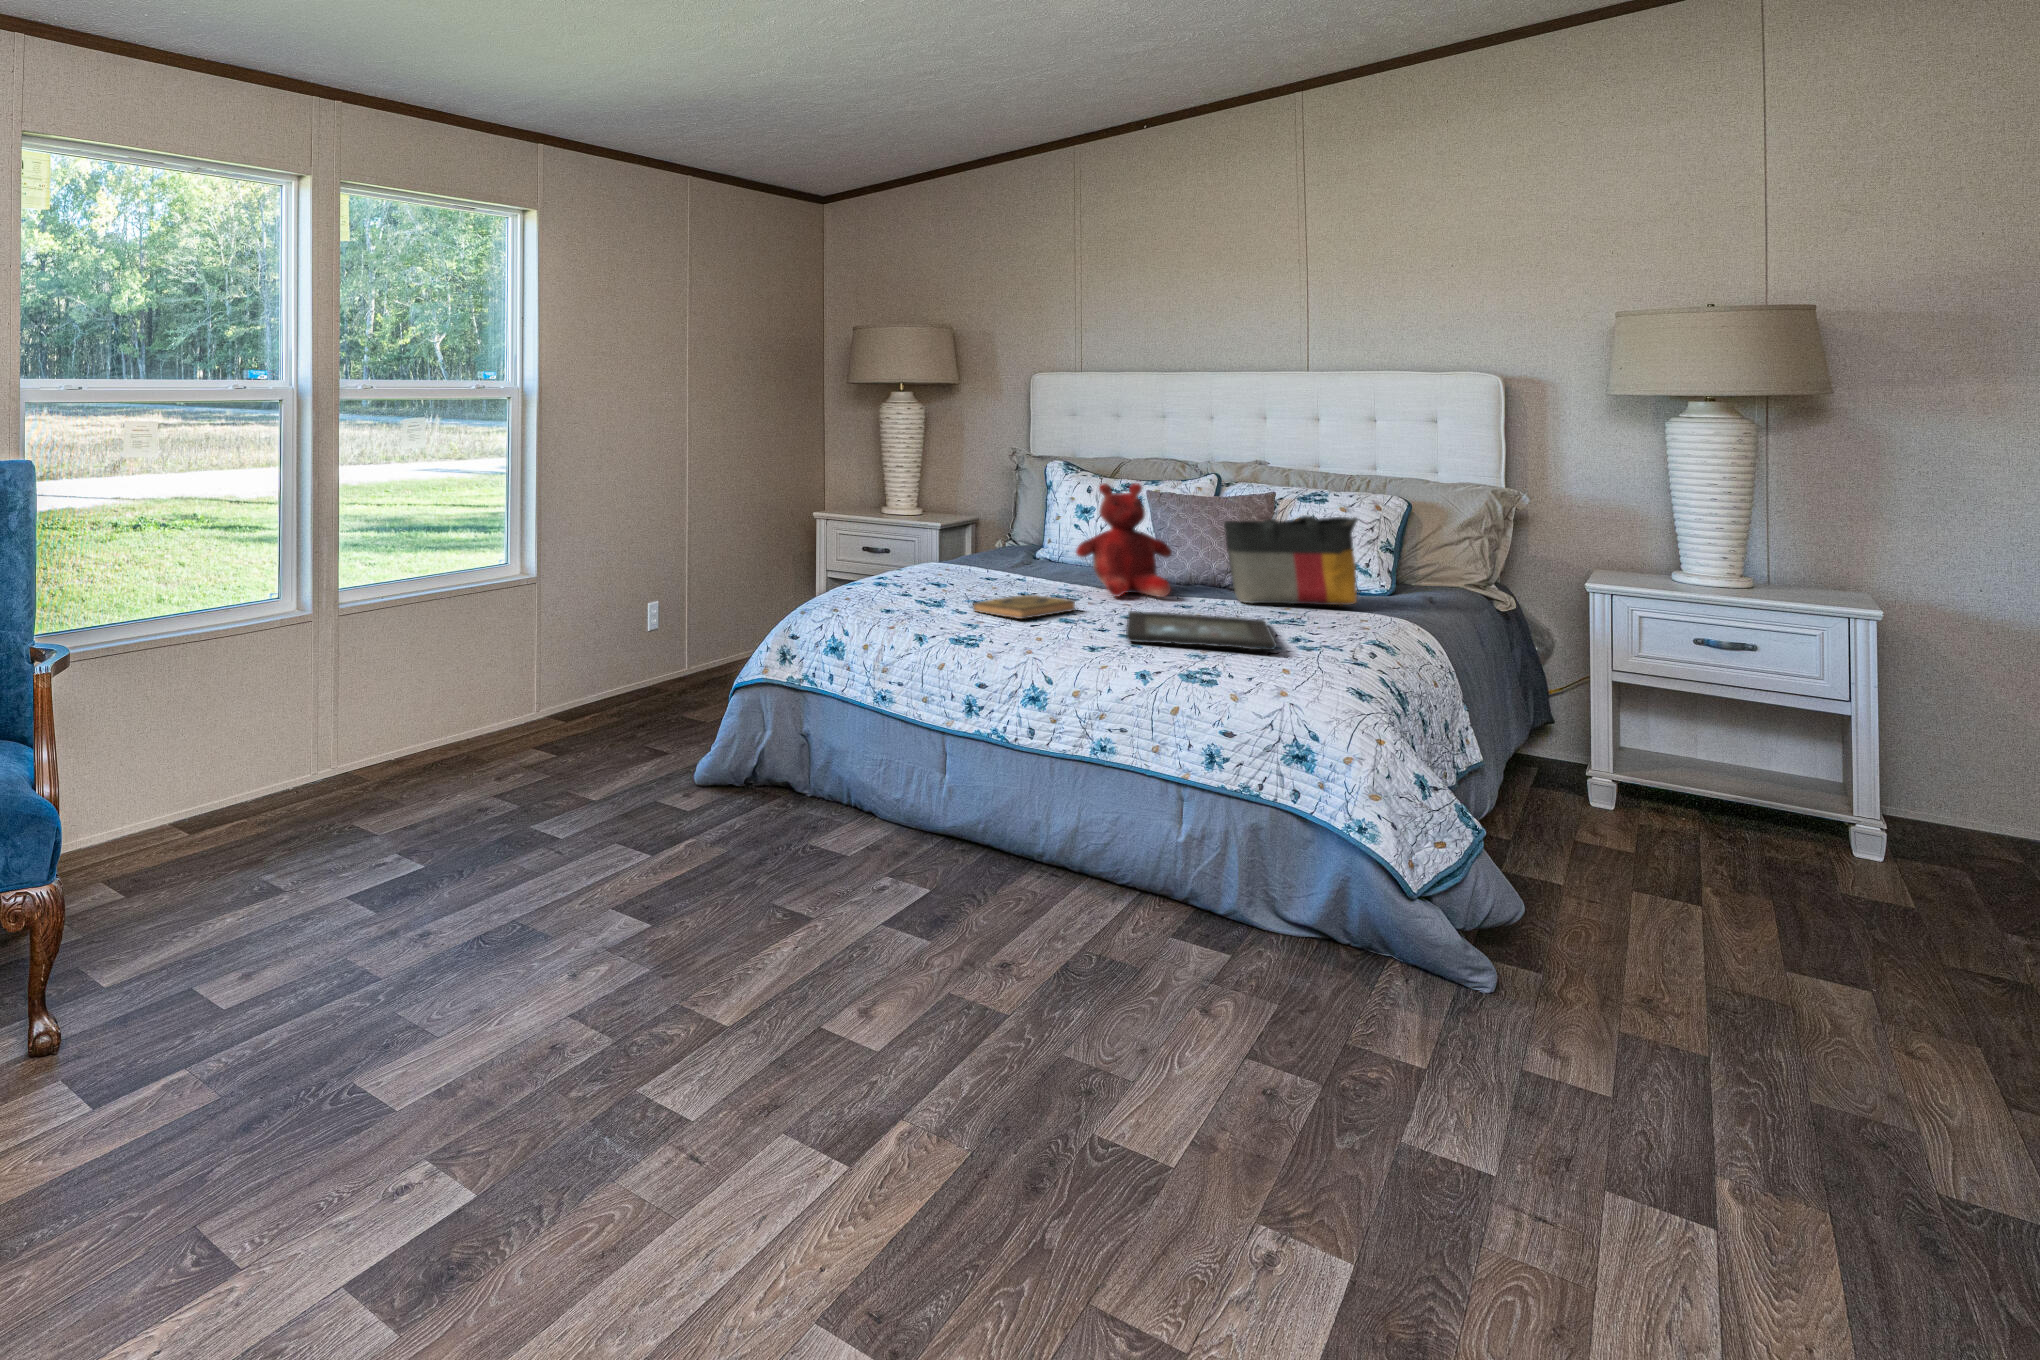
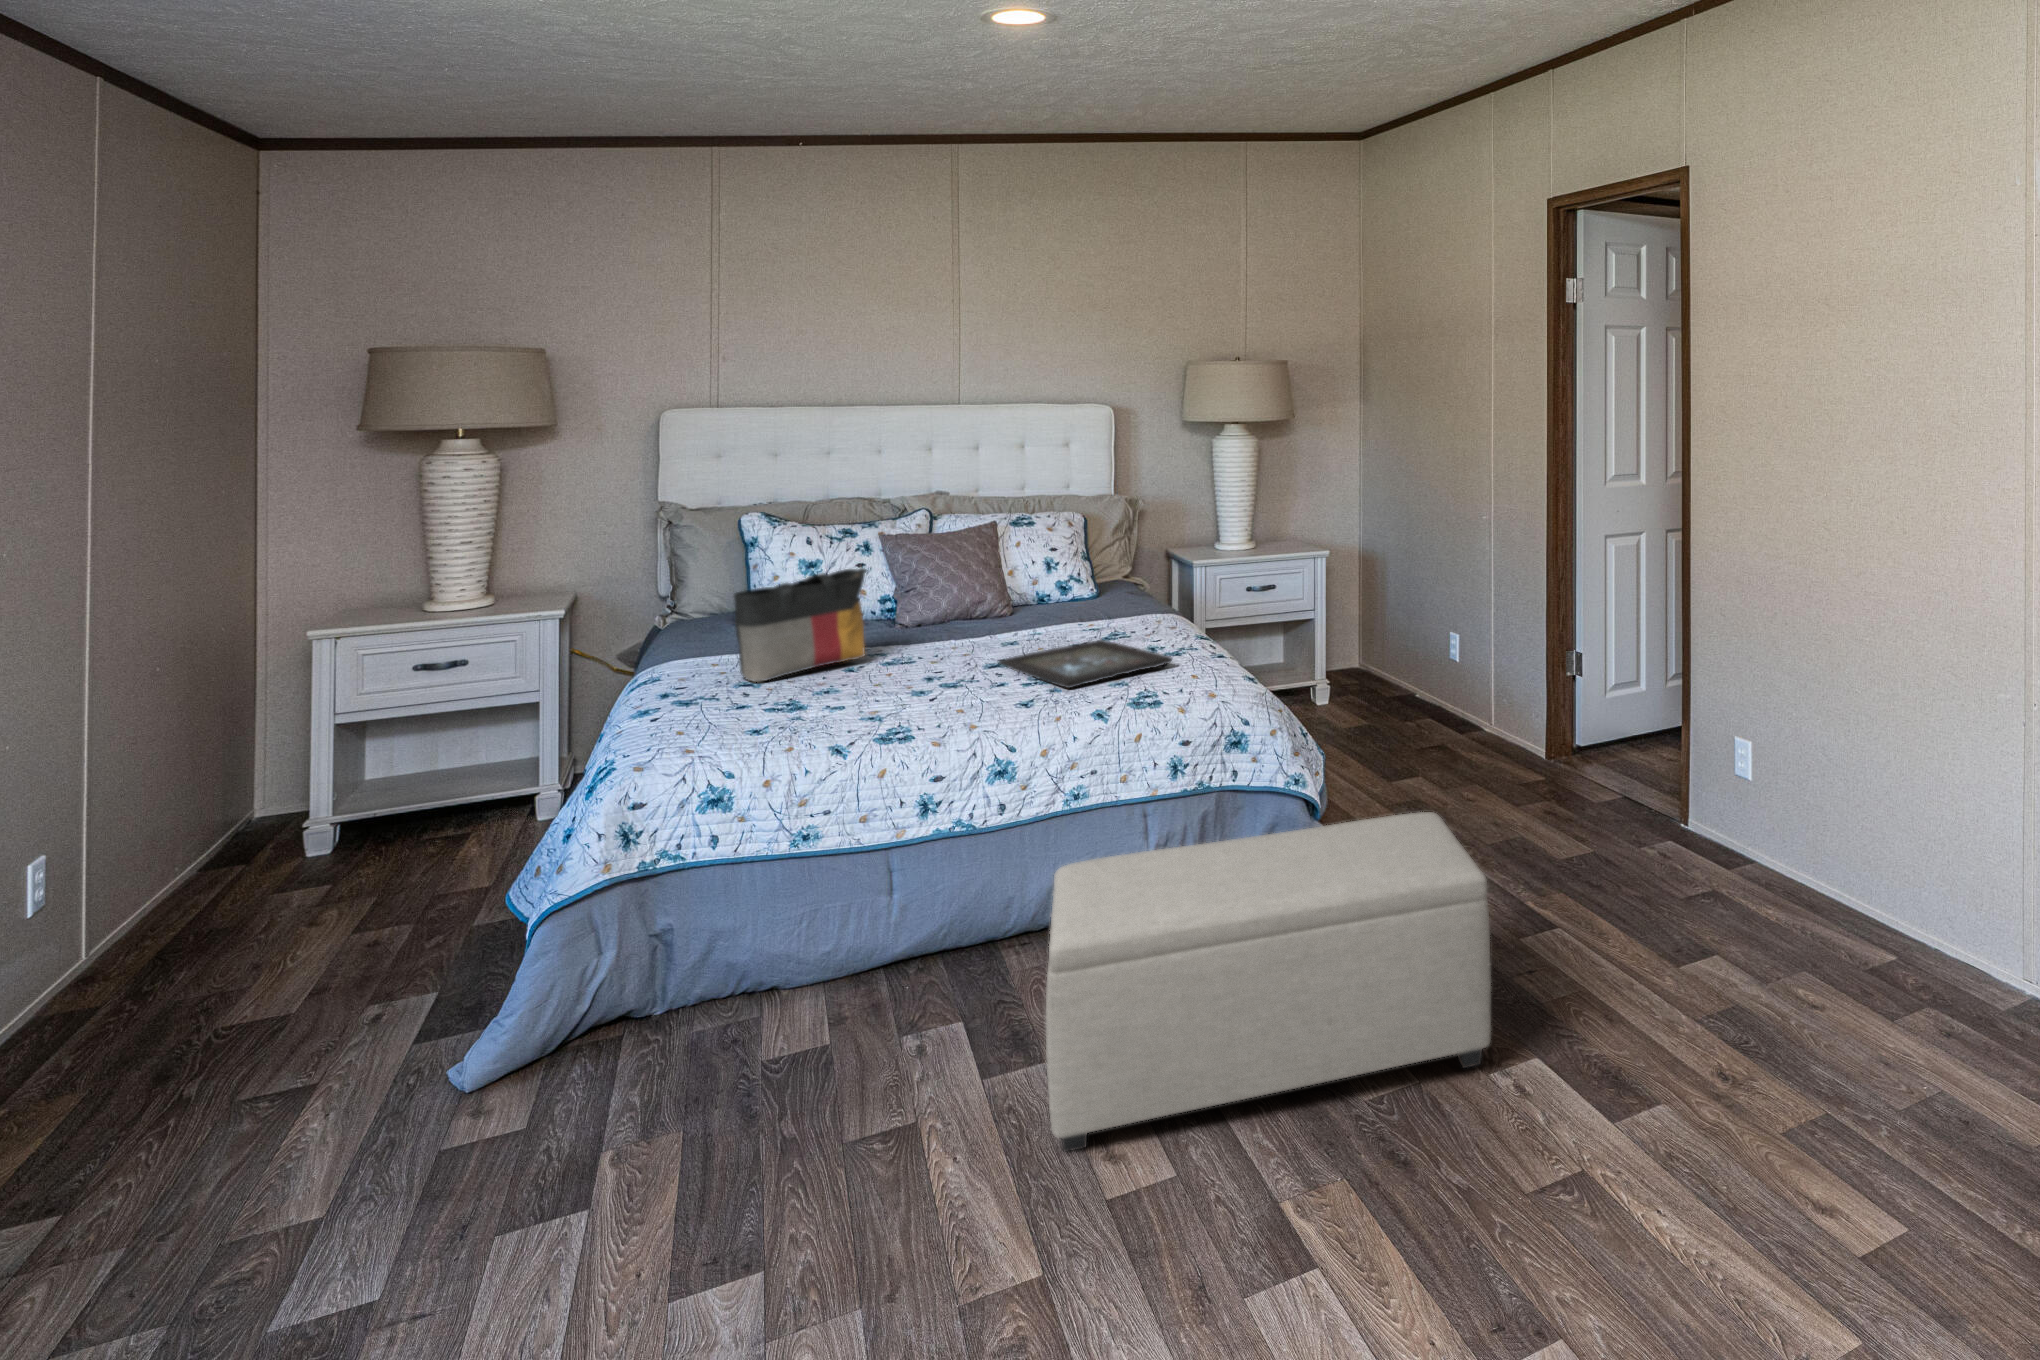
teddy bear: present [1076,483,1172,597] -> none [891,529,992,649]
tote bag: present [1224,515,1358,605] -> present [734,568,866,682]
hardback book: present [972,595,1075,619] -> none [868,662,955,702]
ottoman: none [831,766,1374,1204] -> present [1046,812,1491,1152]

